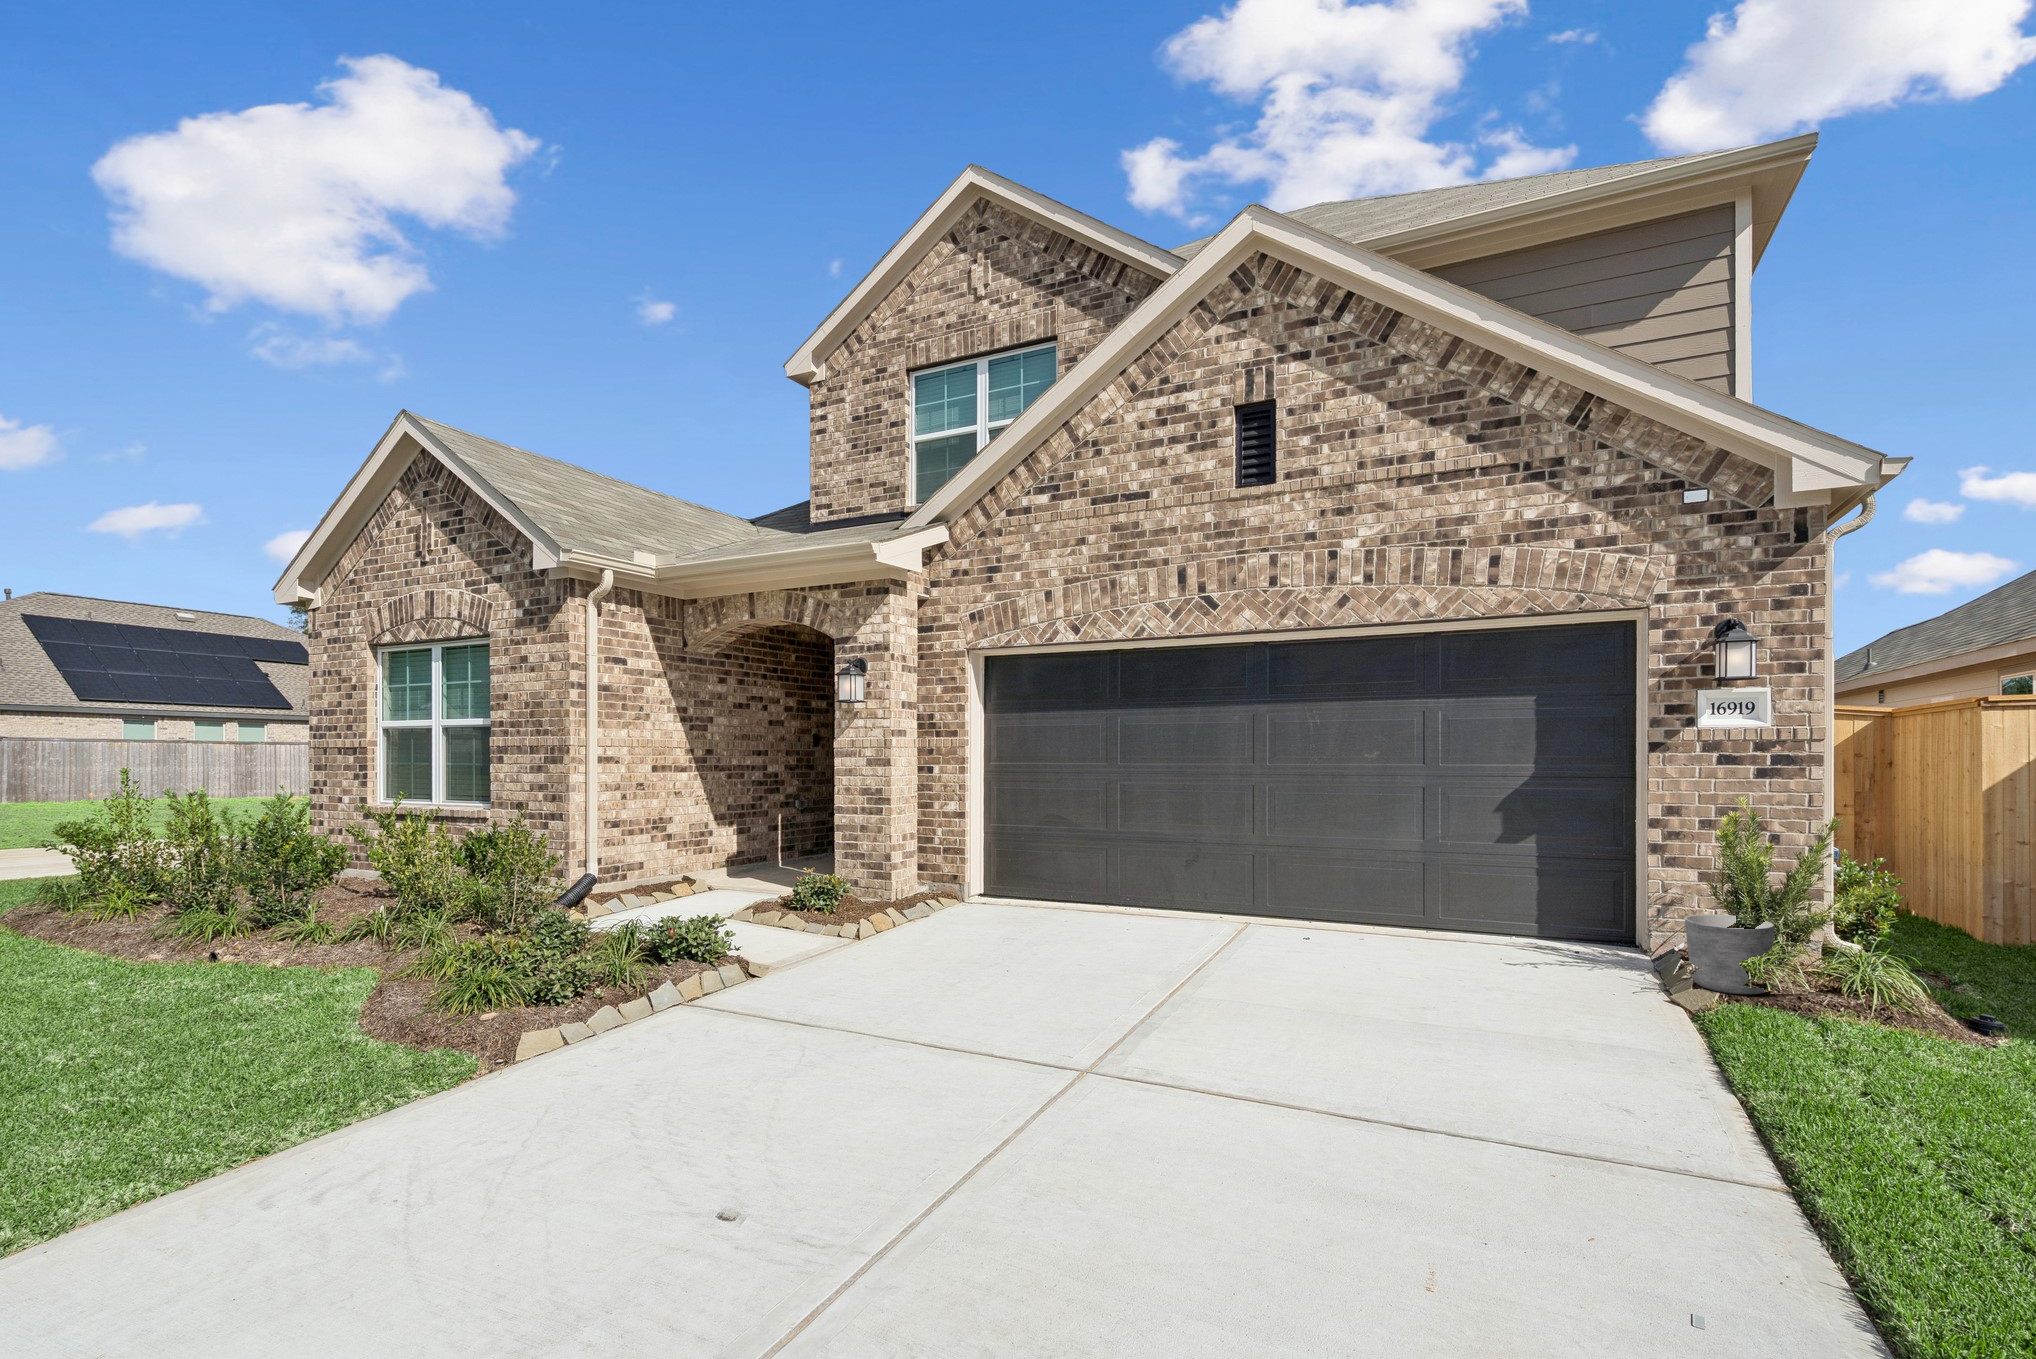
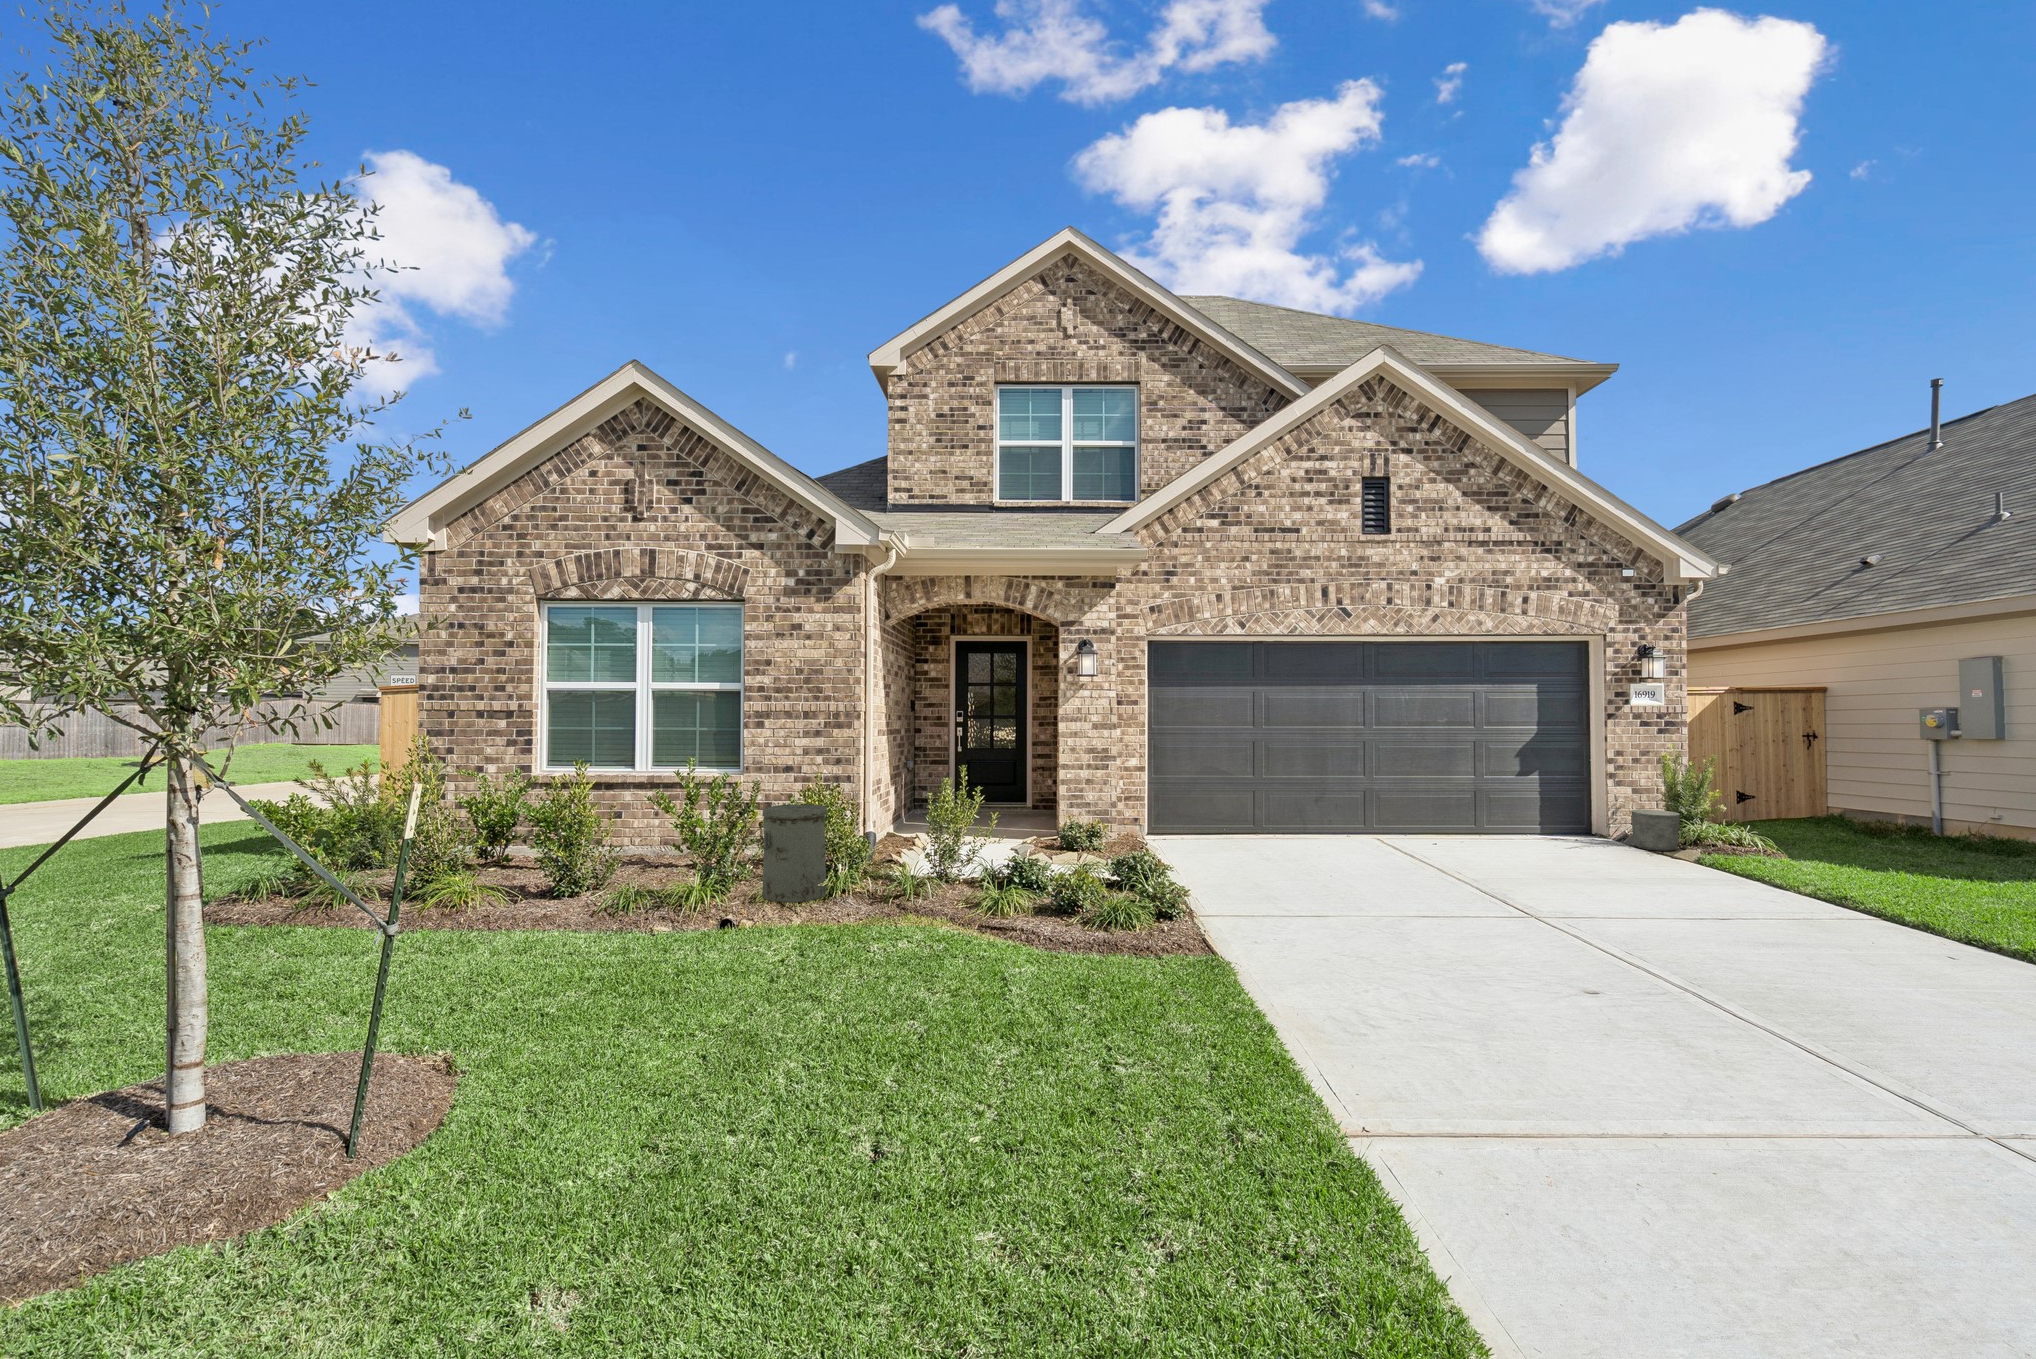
trash can: none [352,849,442,956] -> present [760,804,827,902]

